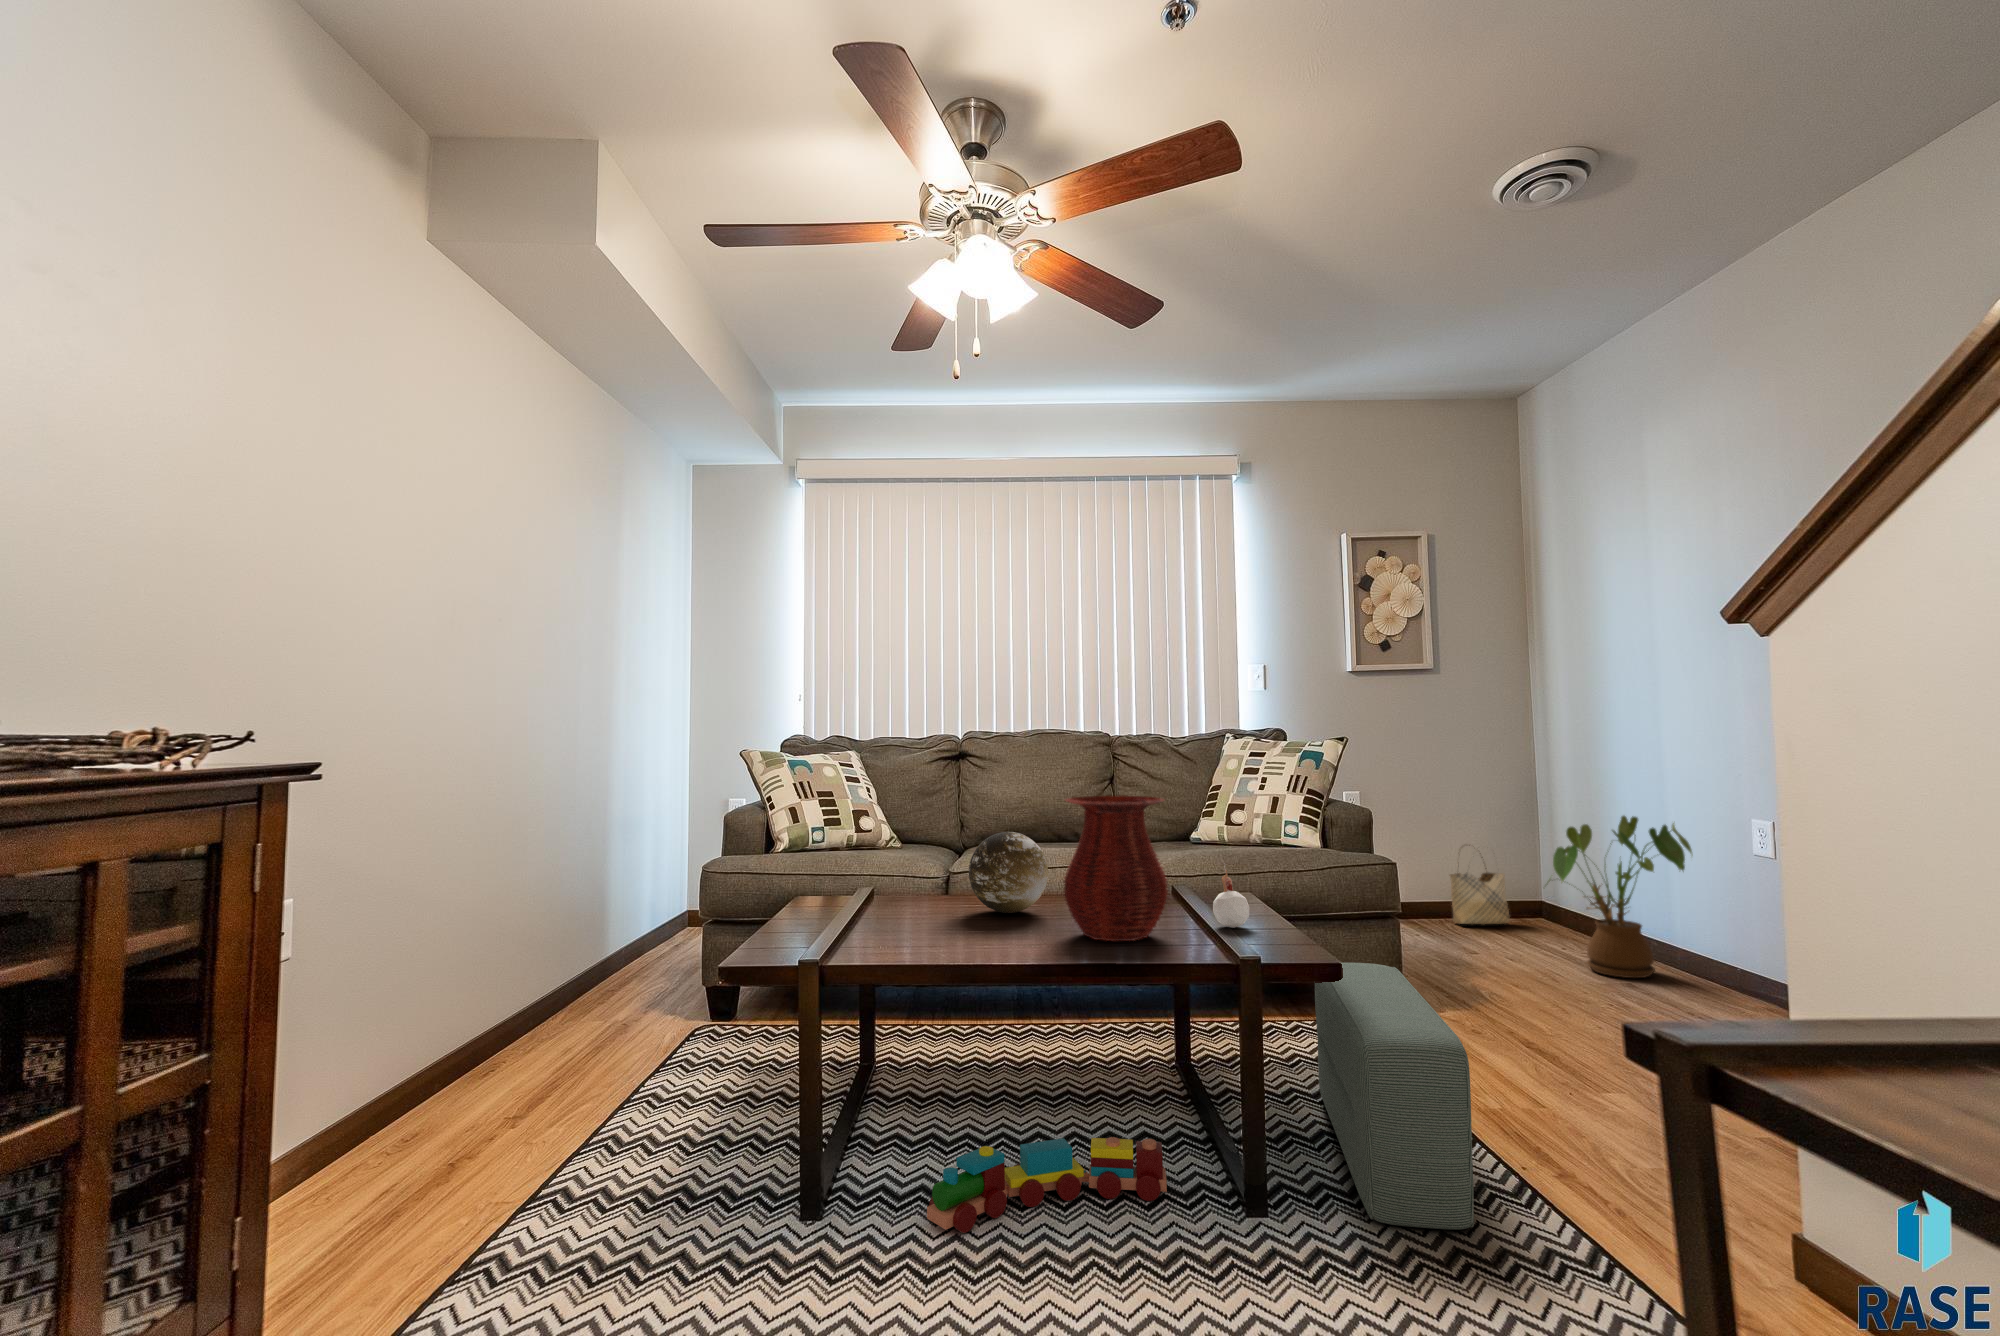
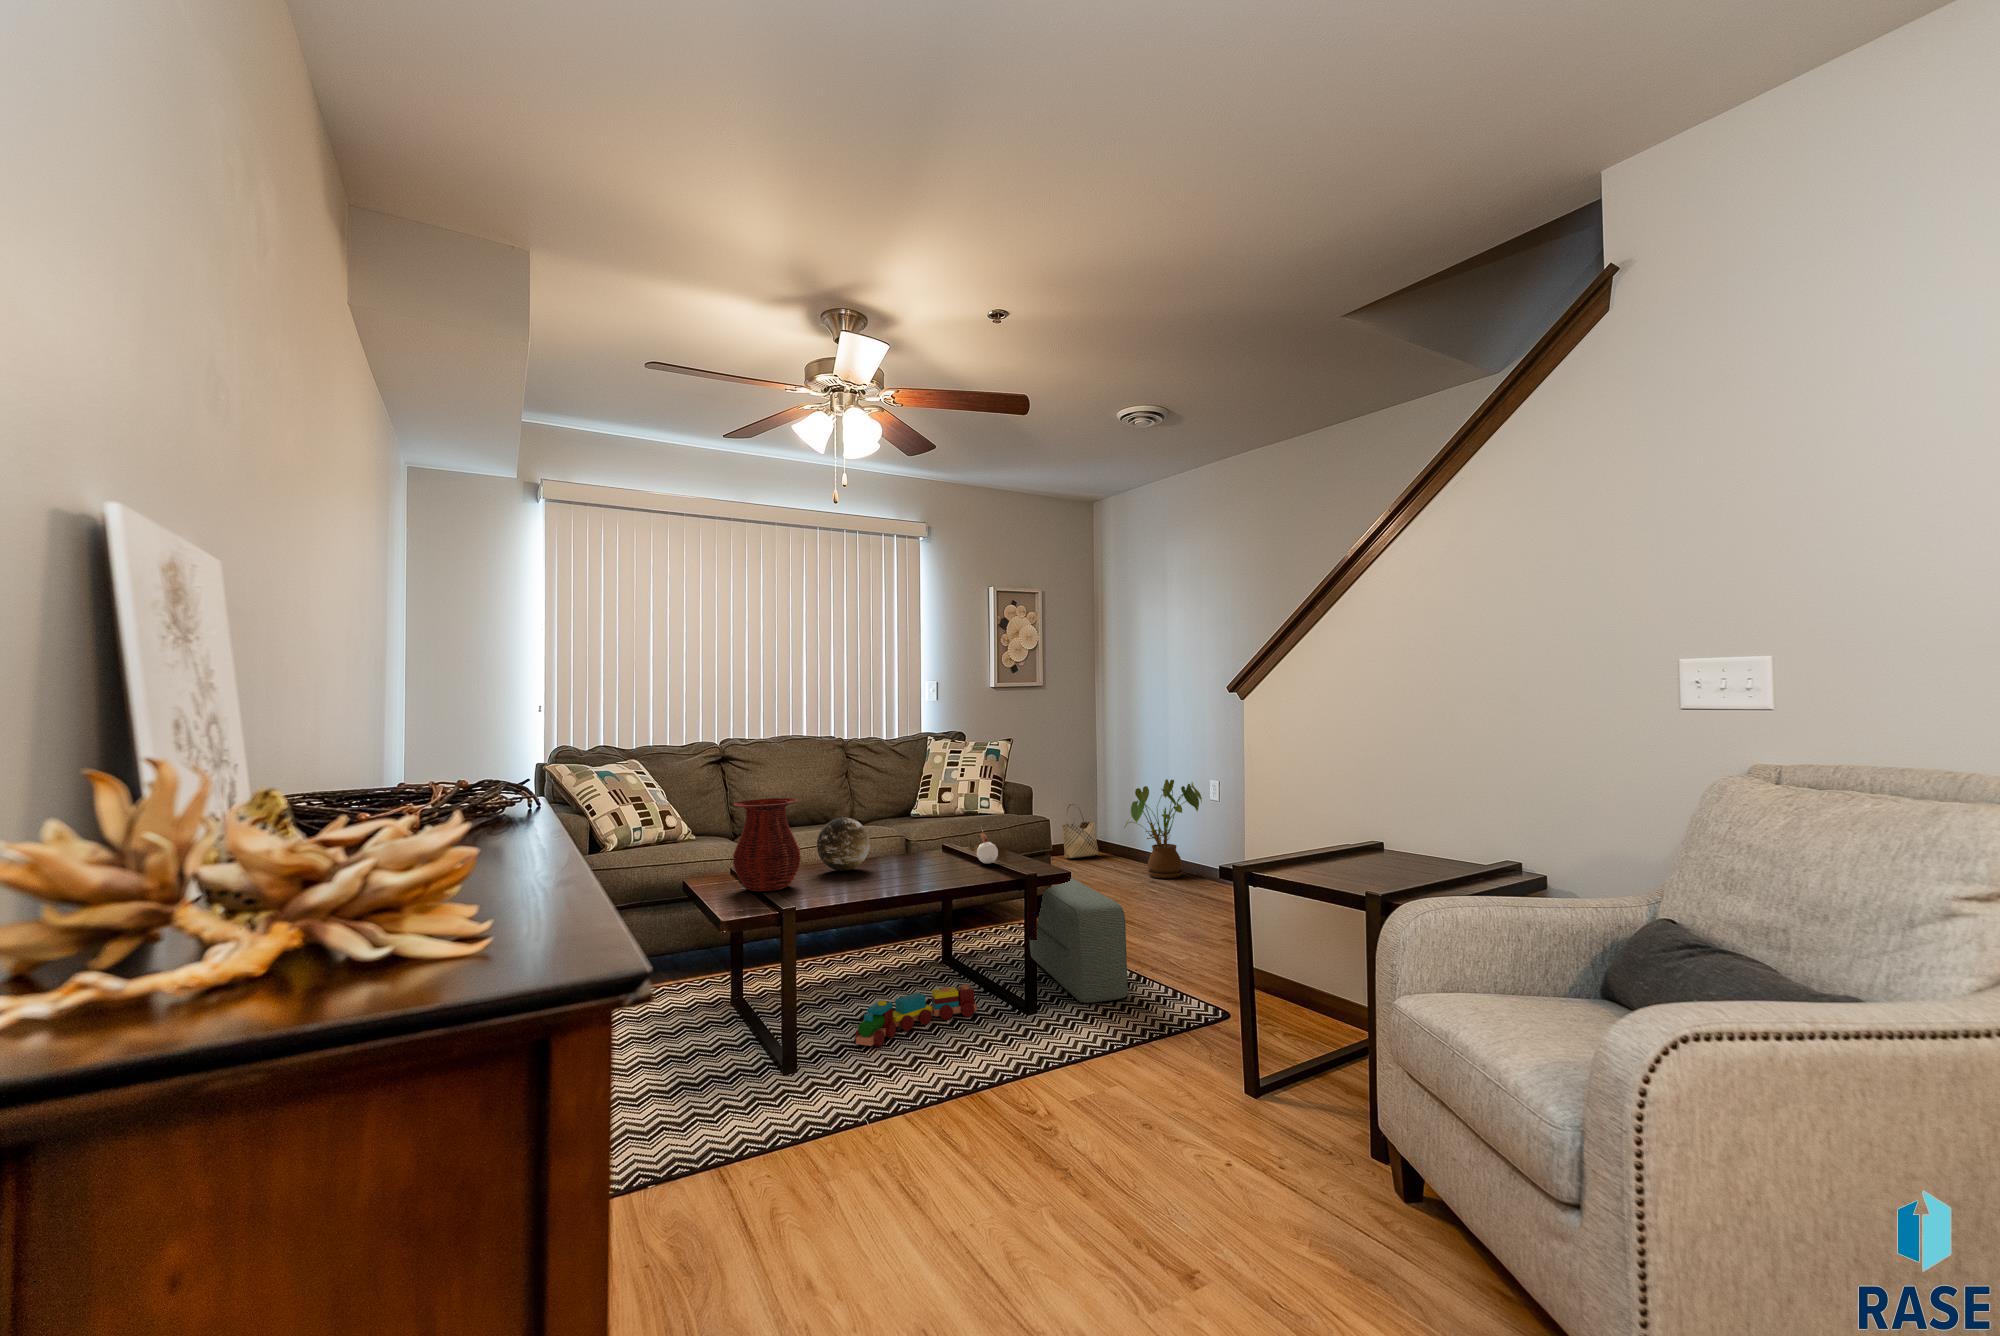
vase: present [1064,796,1167,941] -> present [733,798,801,891]

